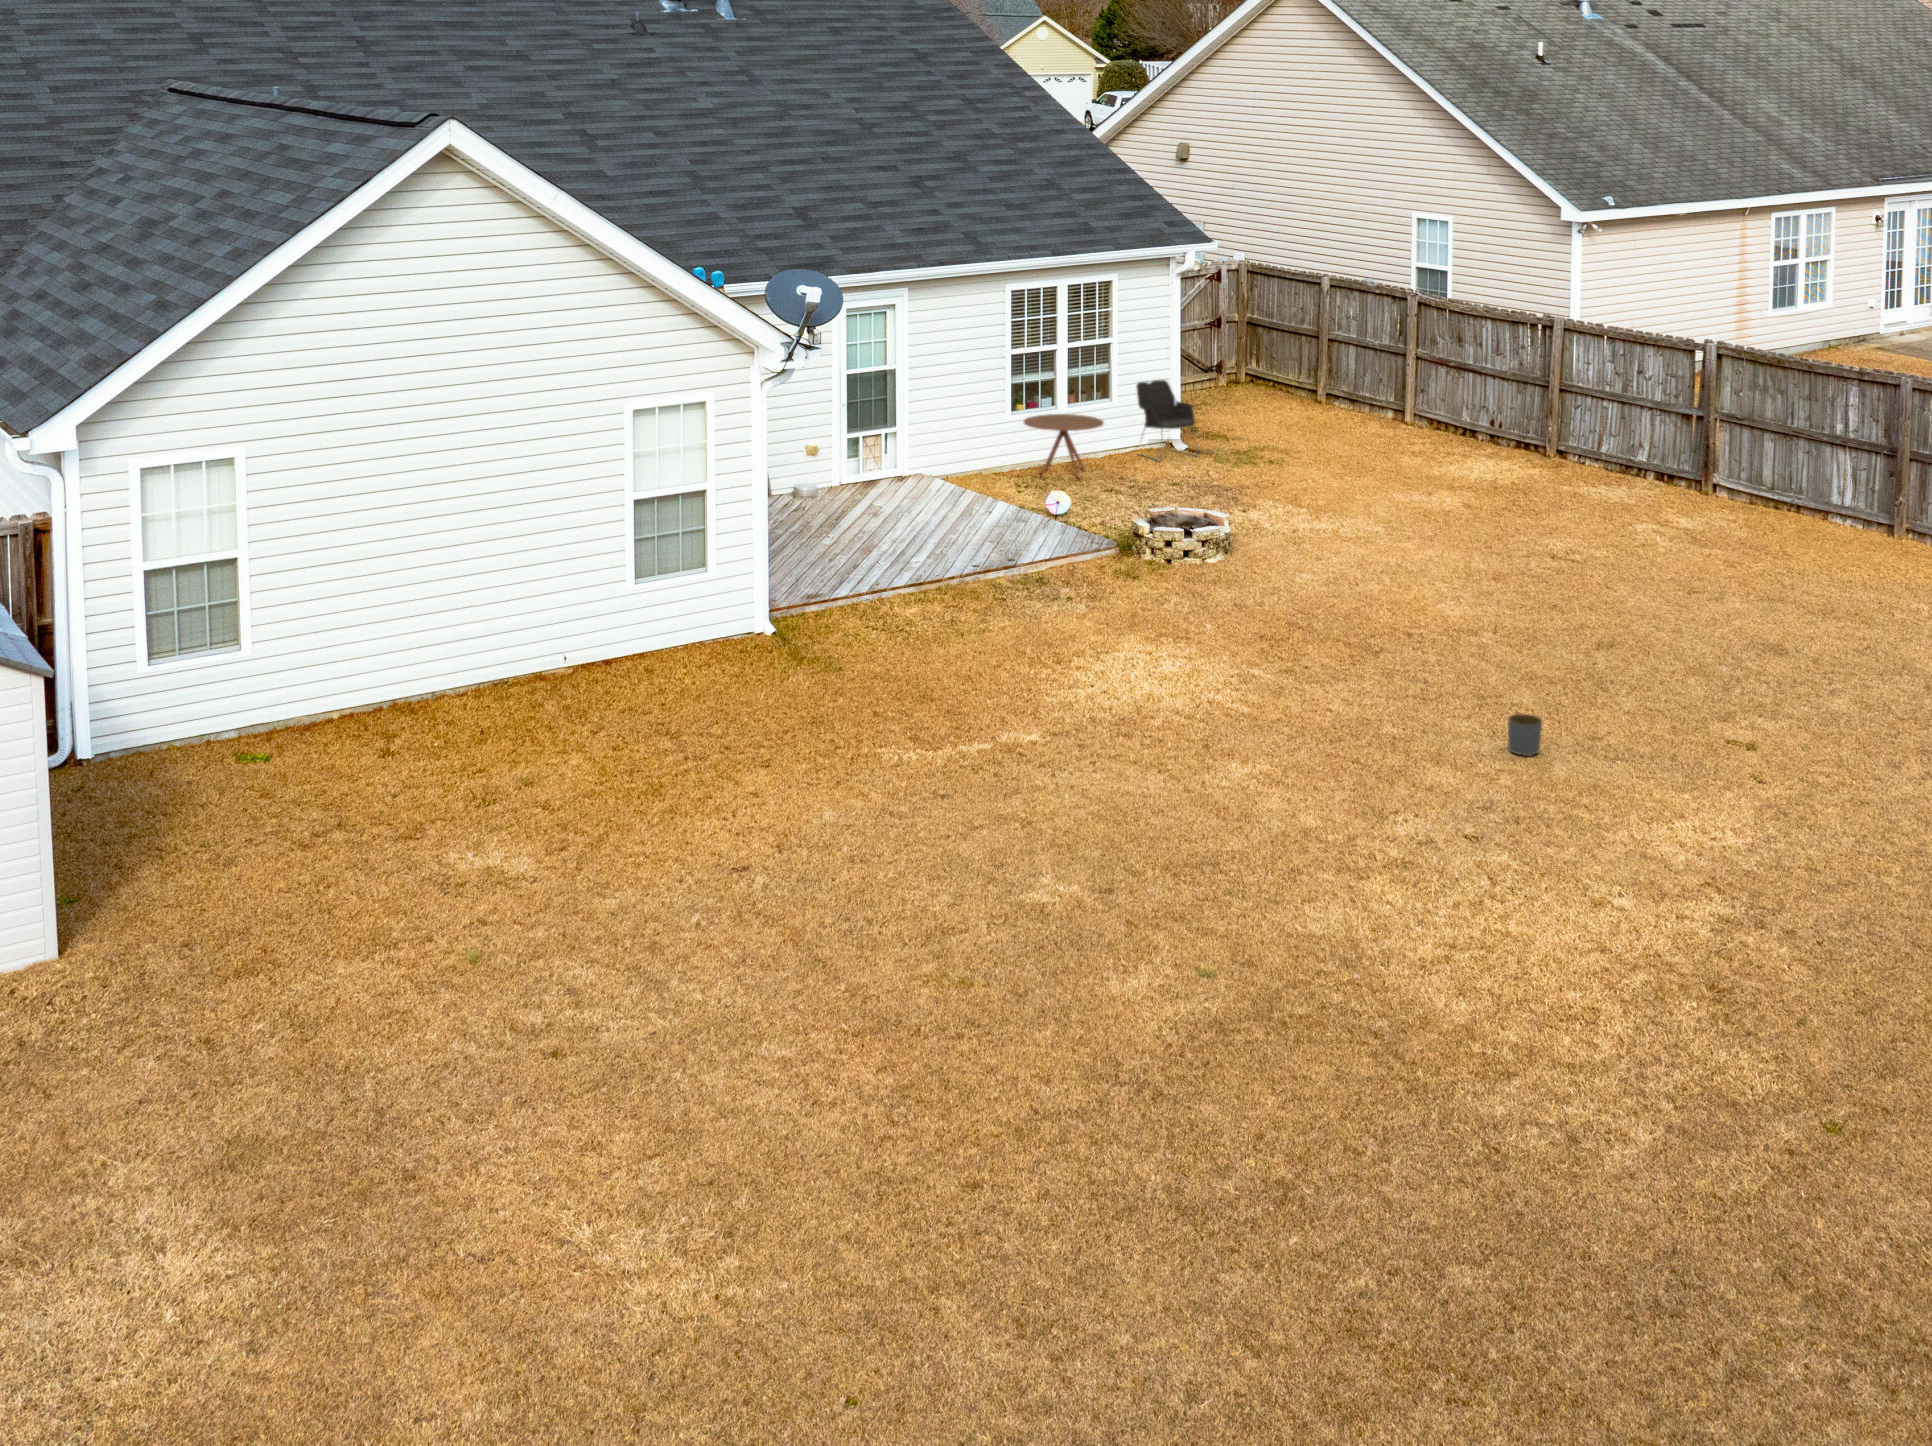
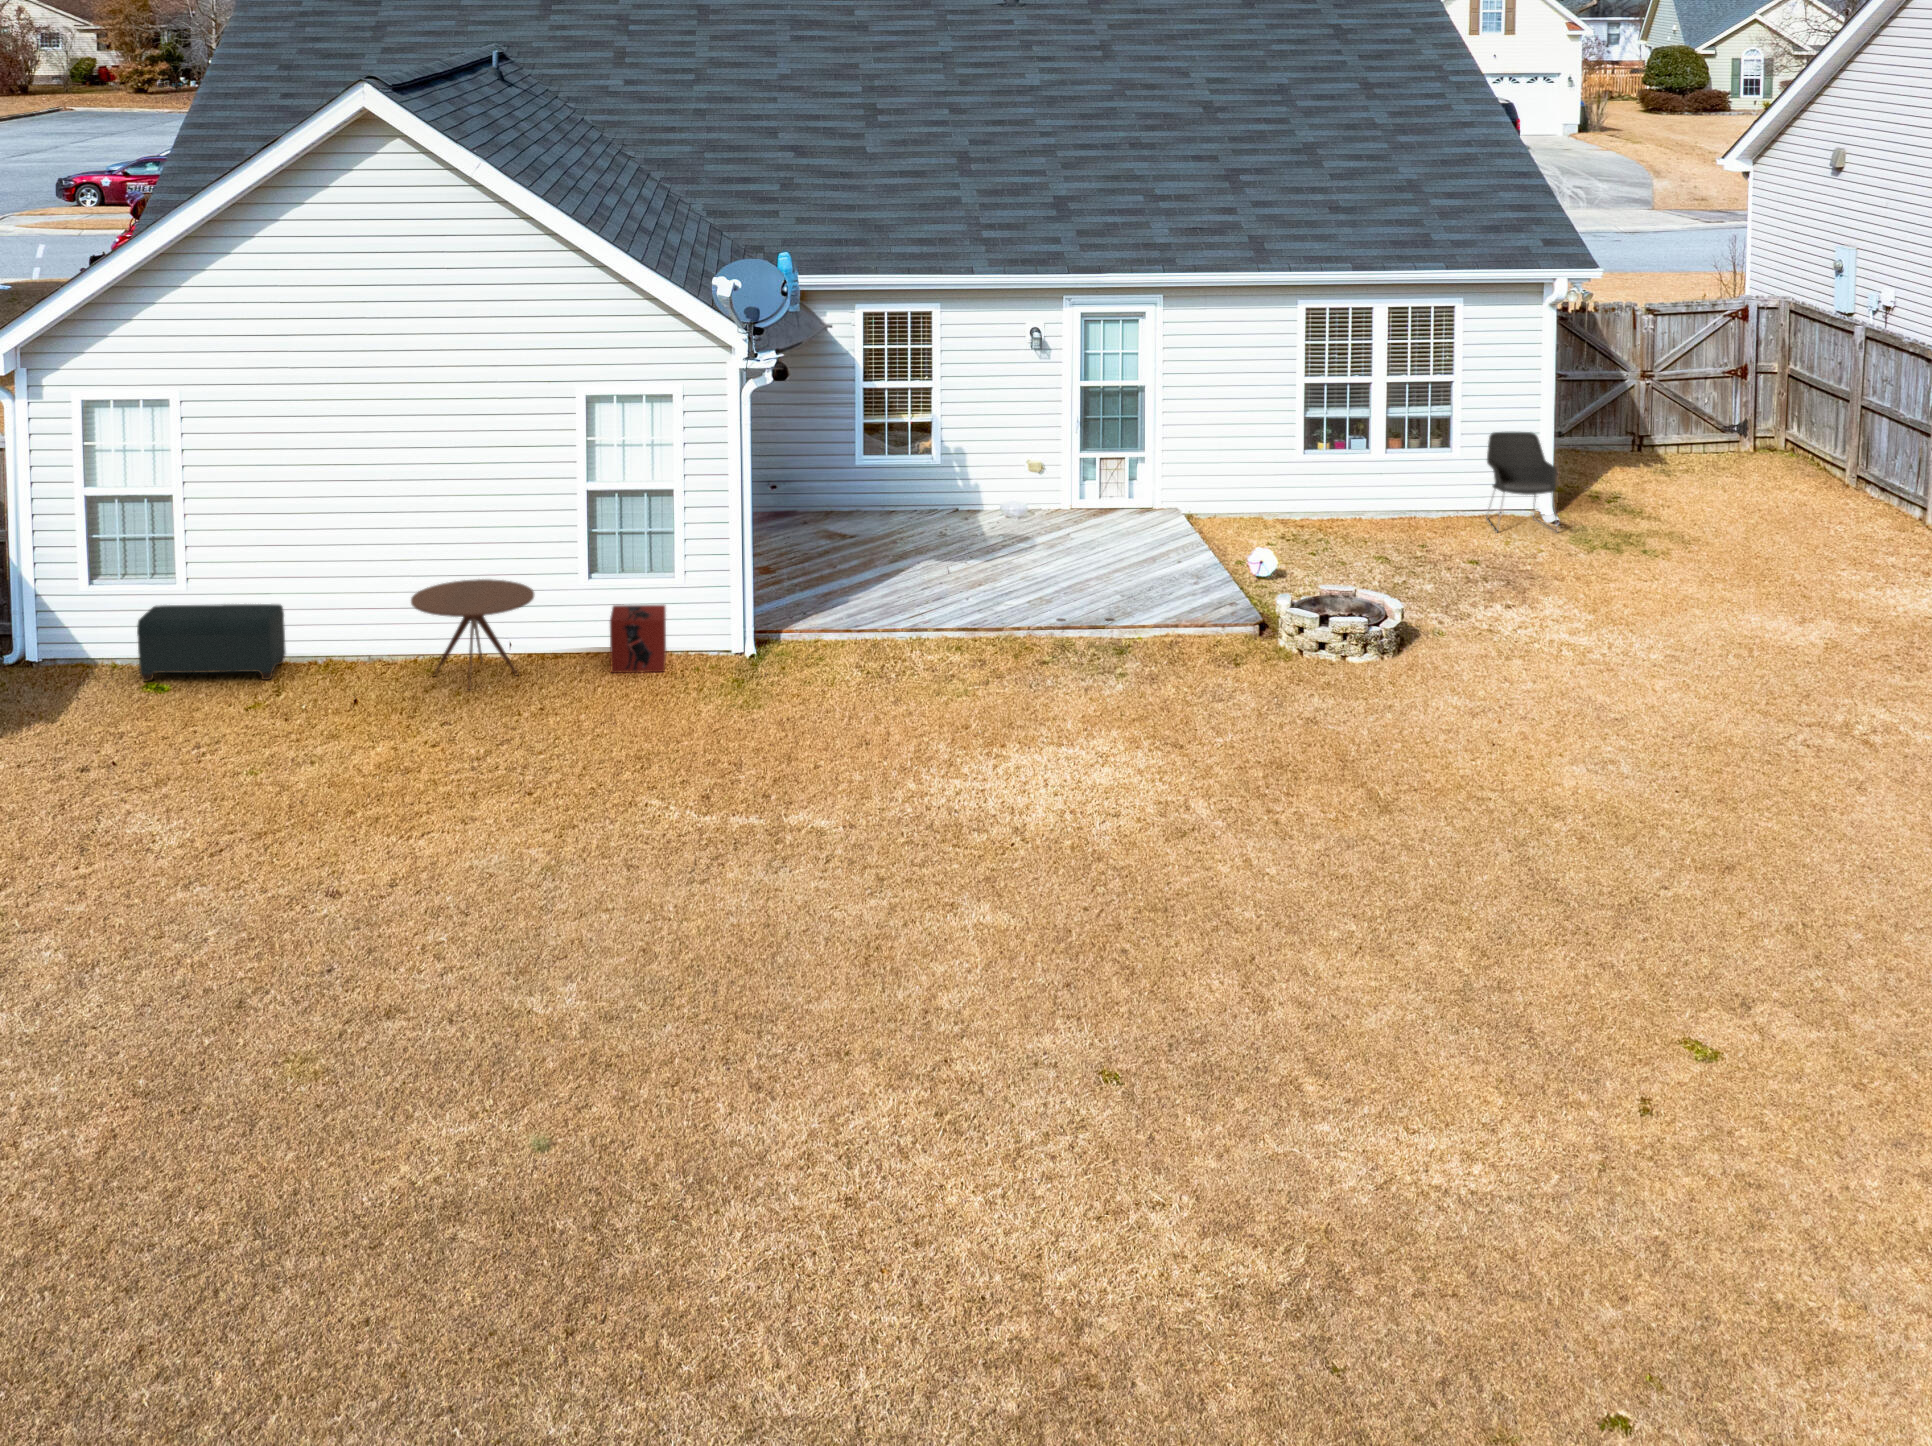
round table: present [1024,414,1104,479] -> present [411,579,534,689]
storage box: none [662,598,732,668] -> present [610,605,666,673]
bench: none [214,656,375,760] -> present [137,604,286,681]
planter: present [1508,714,1542,756] -> none [1295,928,1341,991]

